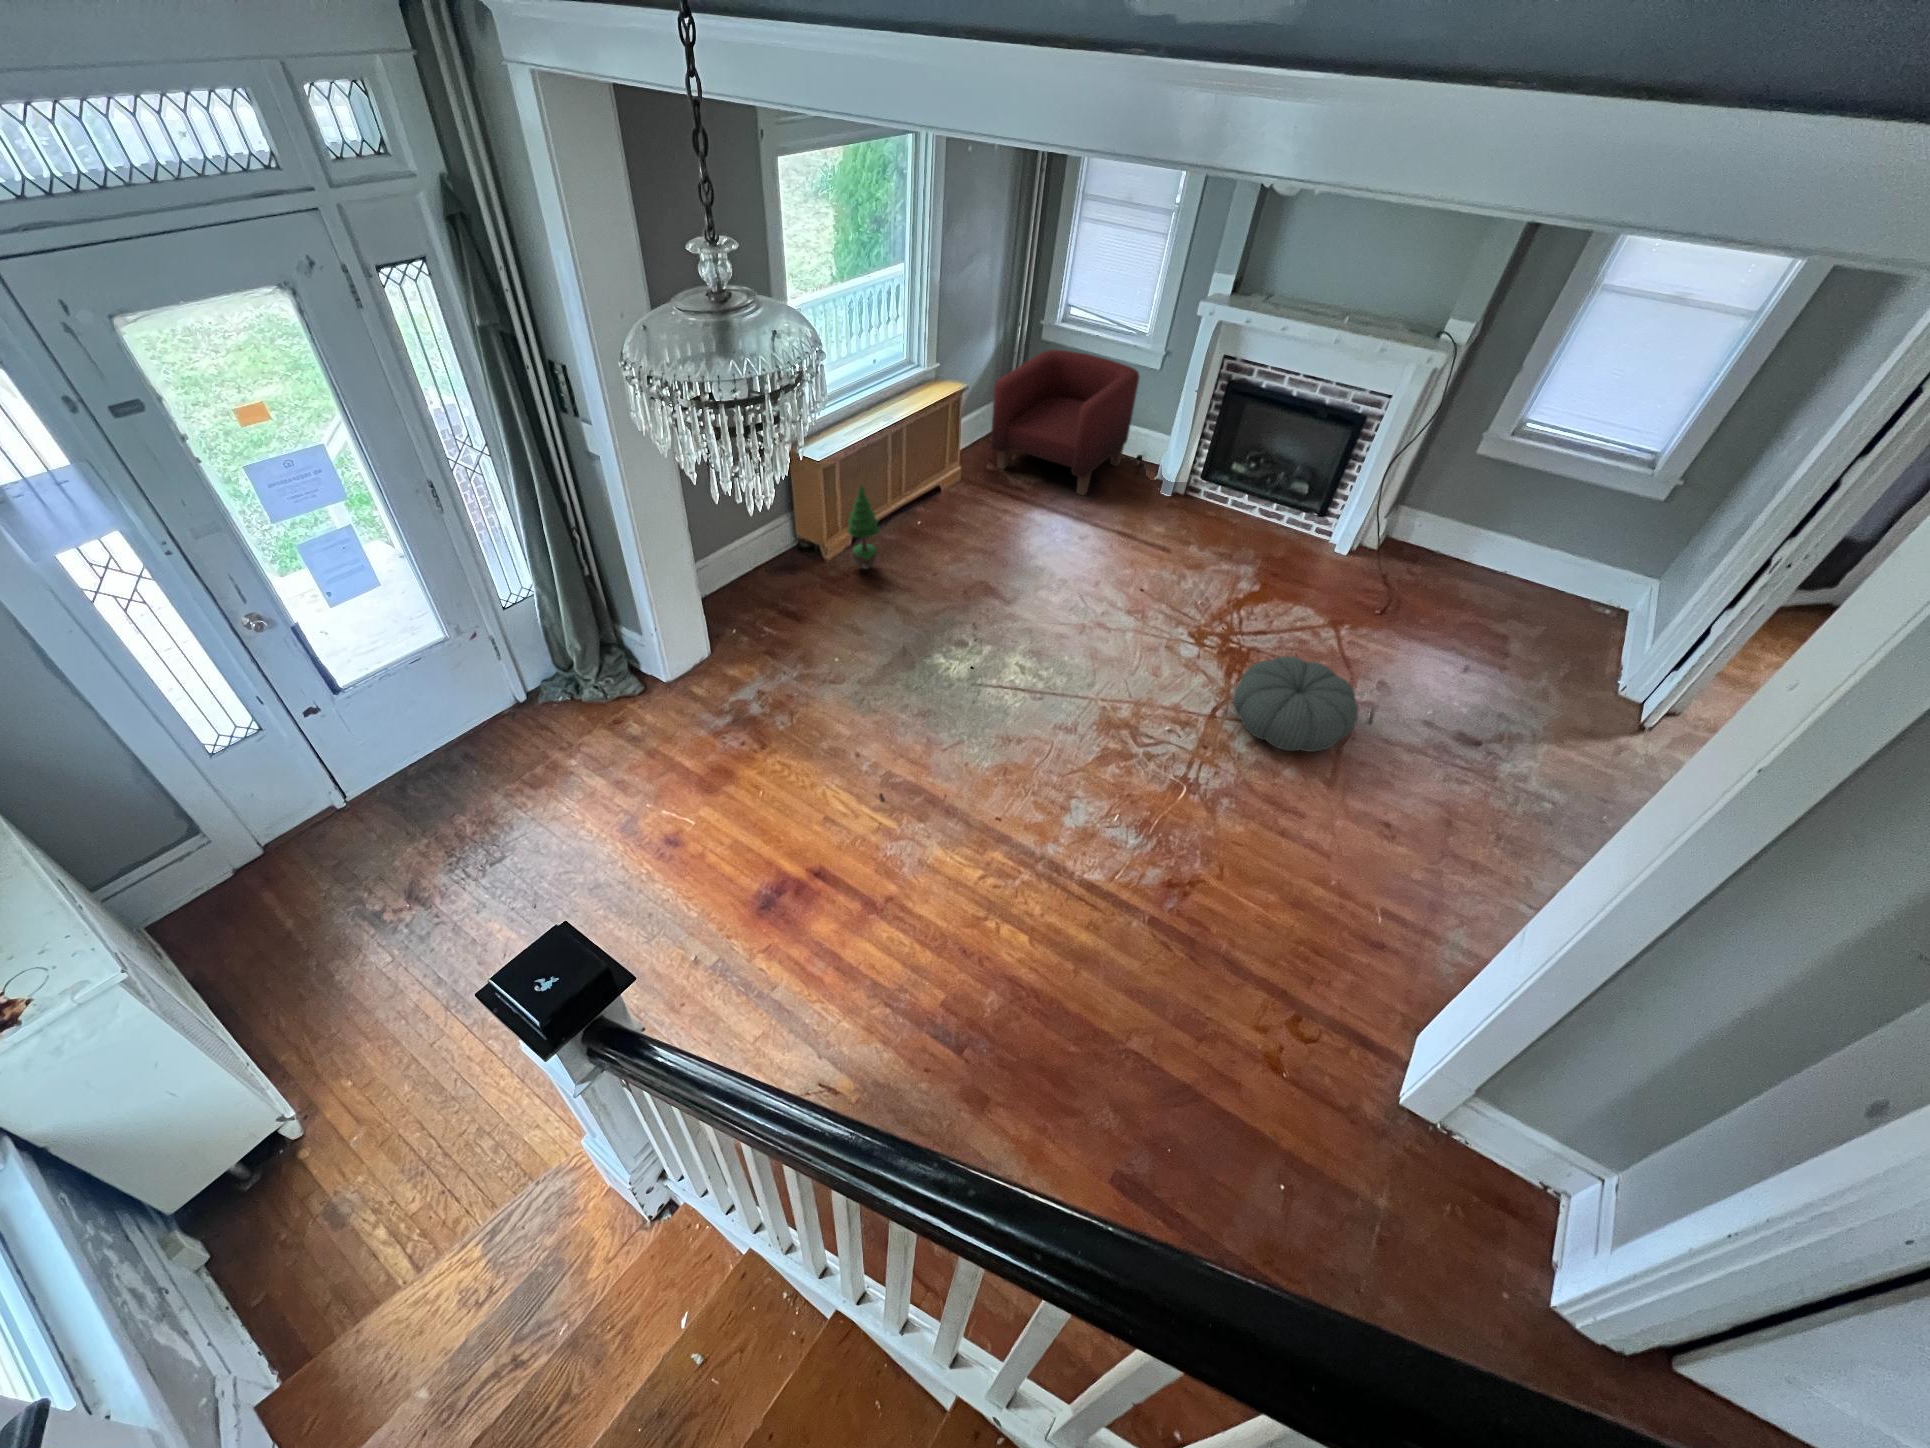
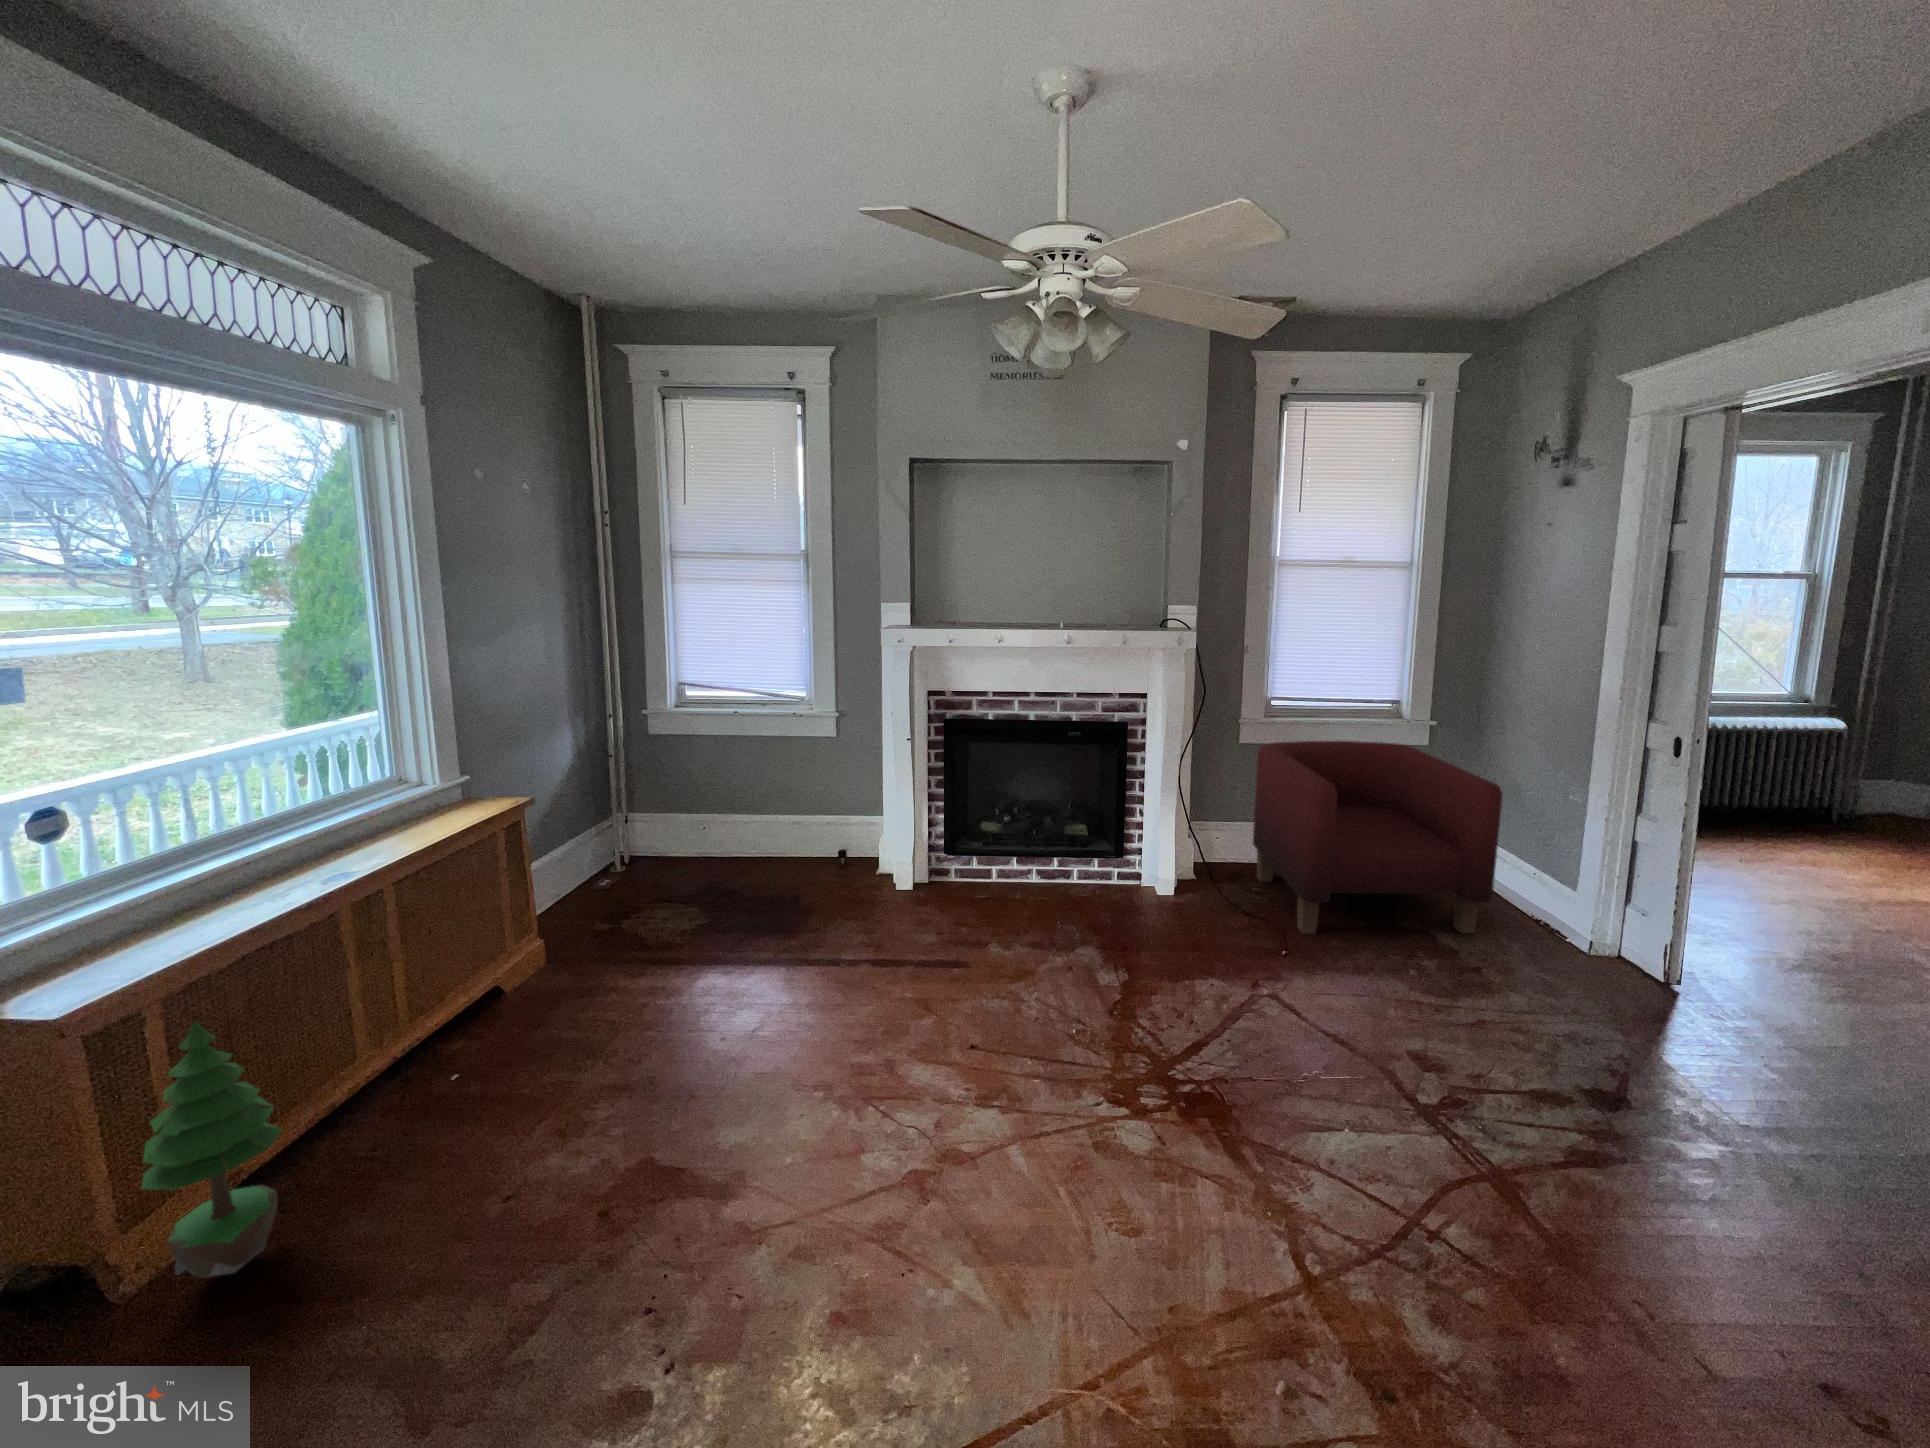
armchair: present [991,349,1140,495] -> present [1253,741,1503,934]
pouf: present [1233,656,1358,752] -> none [1297,1049,1576,1283]

